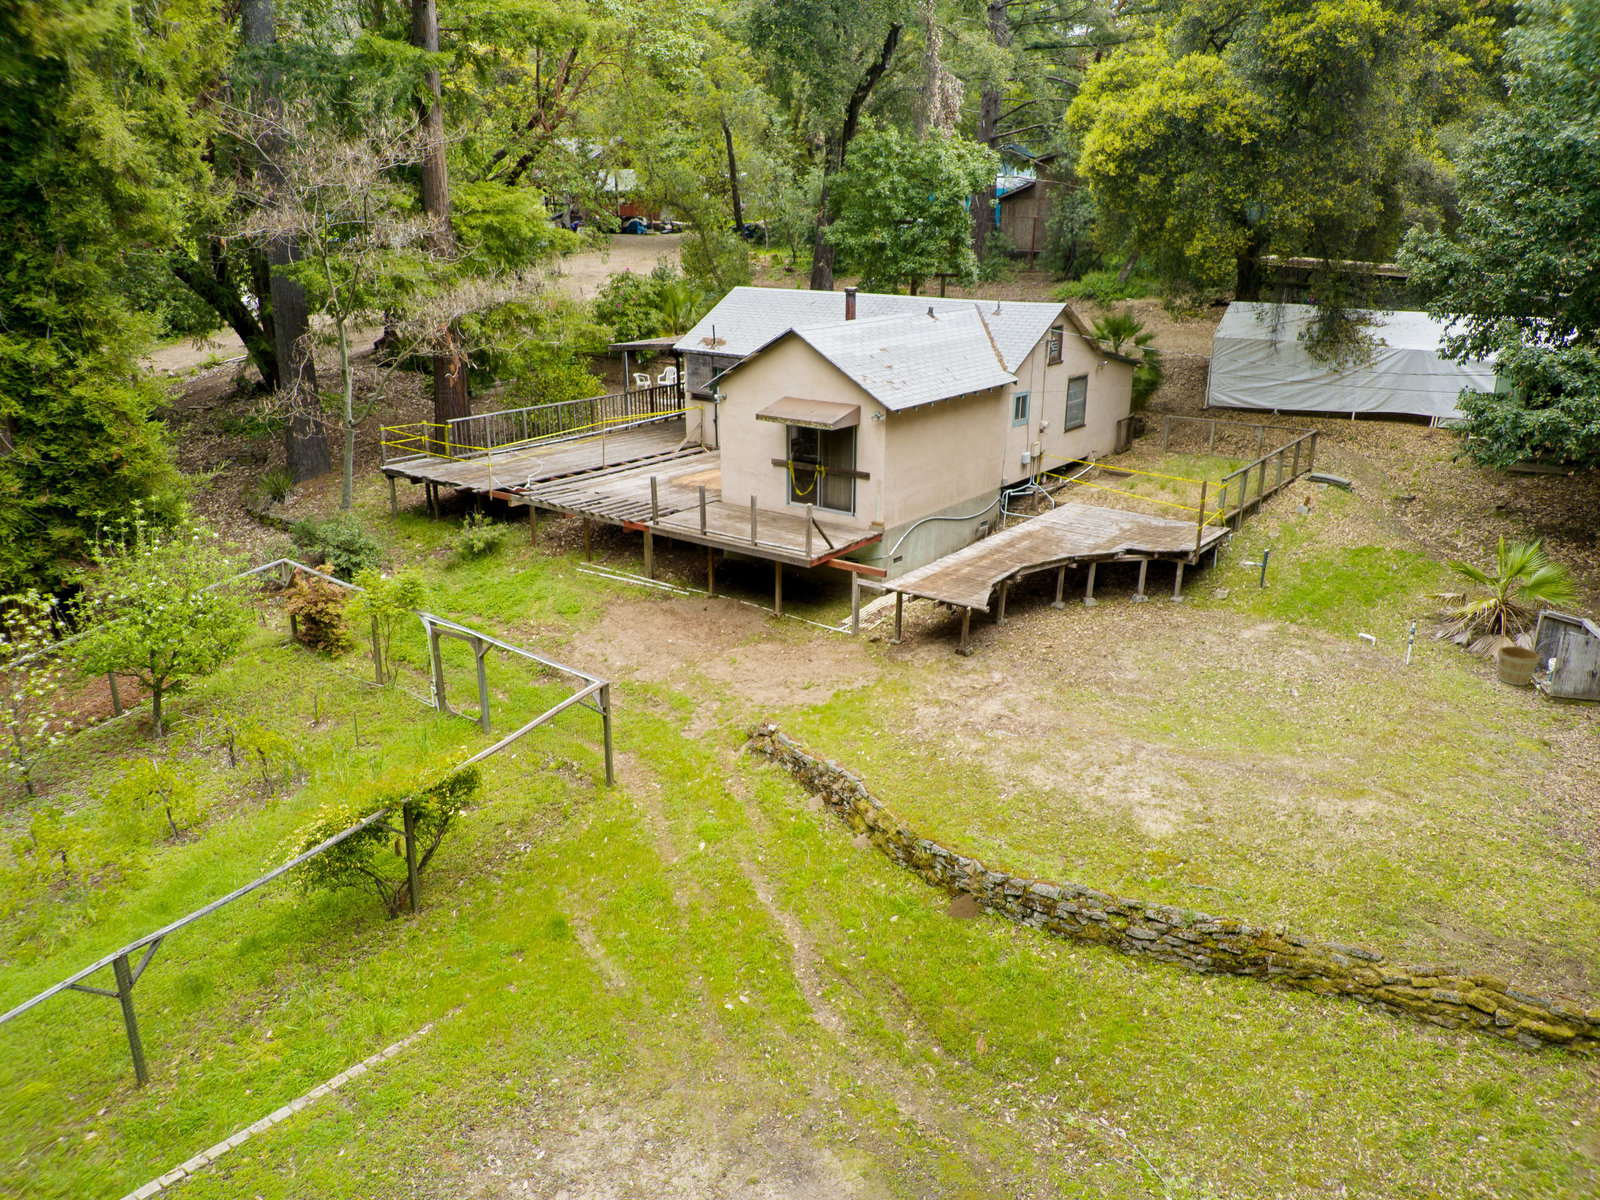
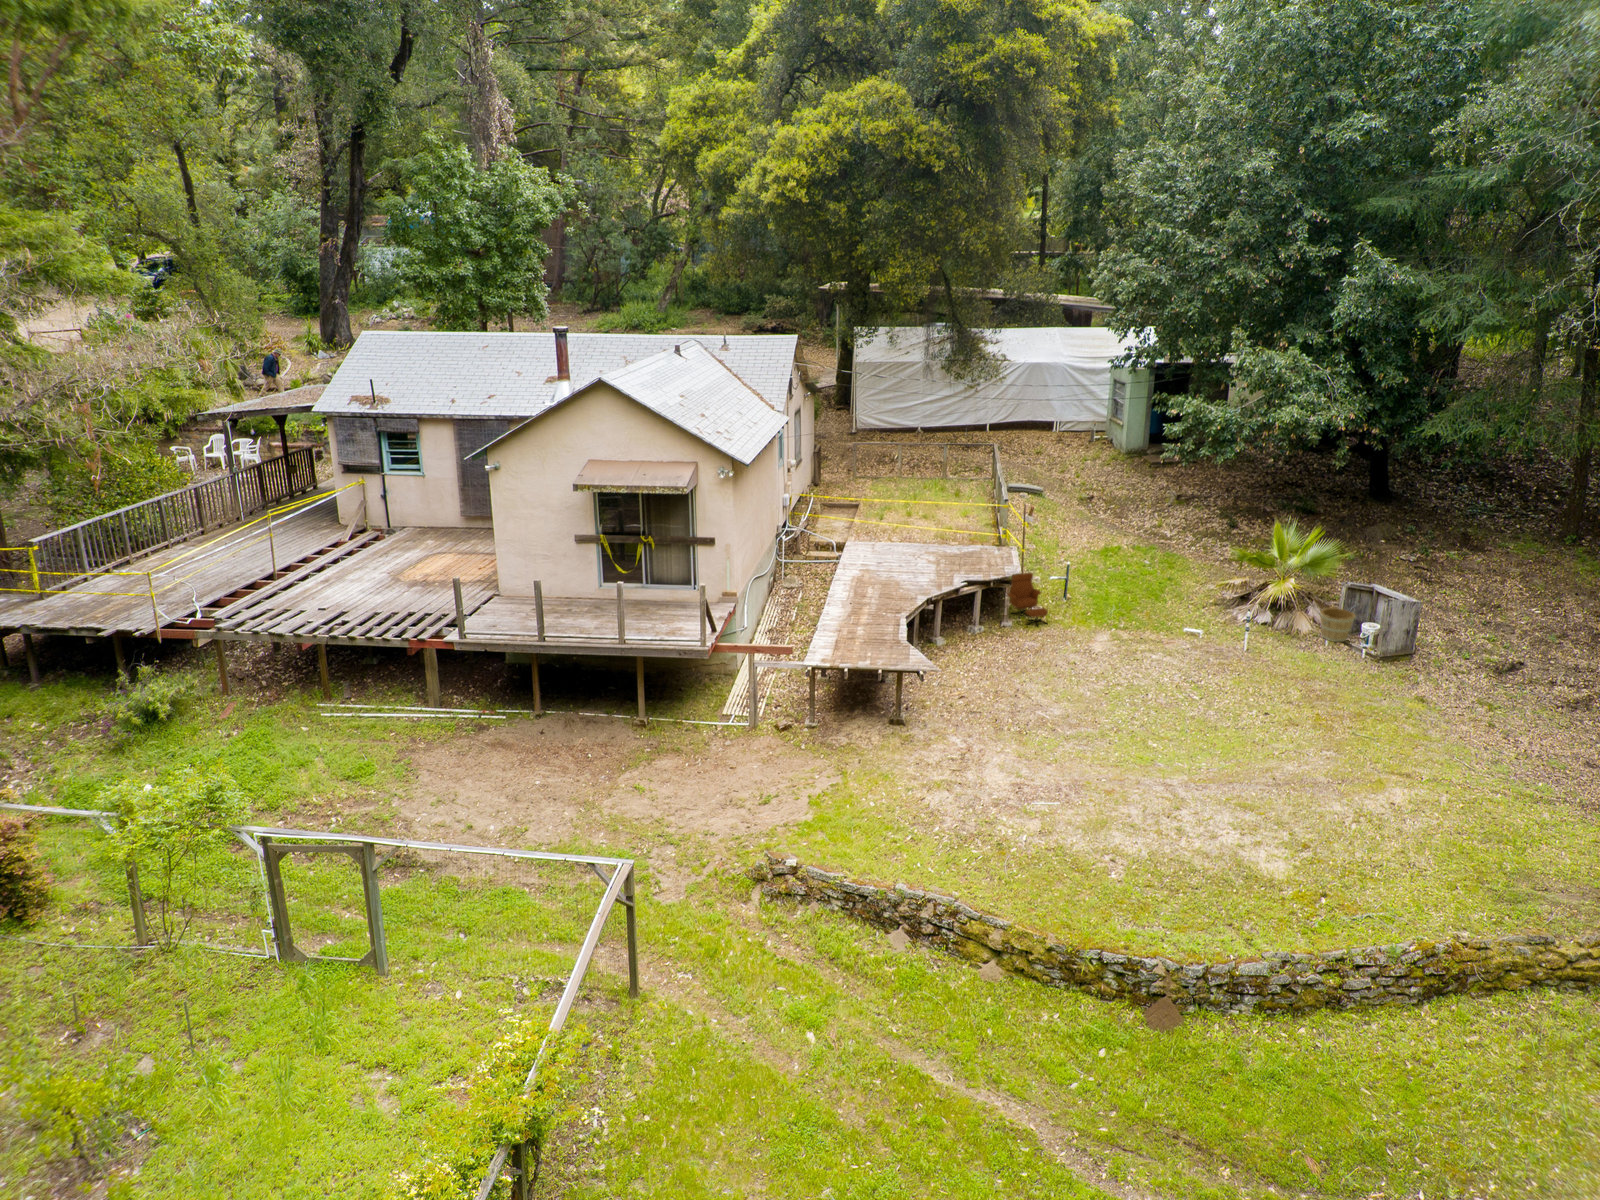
lounge chair: none [1165,557,1203,611] -> present [1007,573,1048,626]

